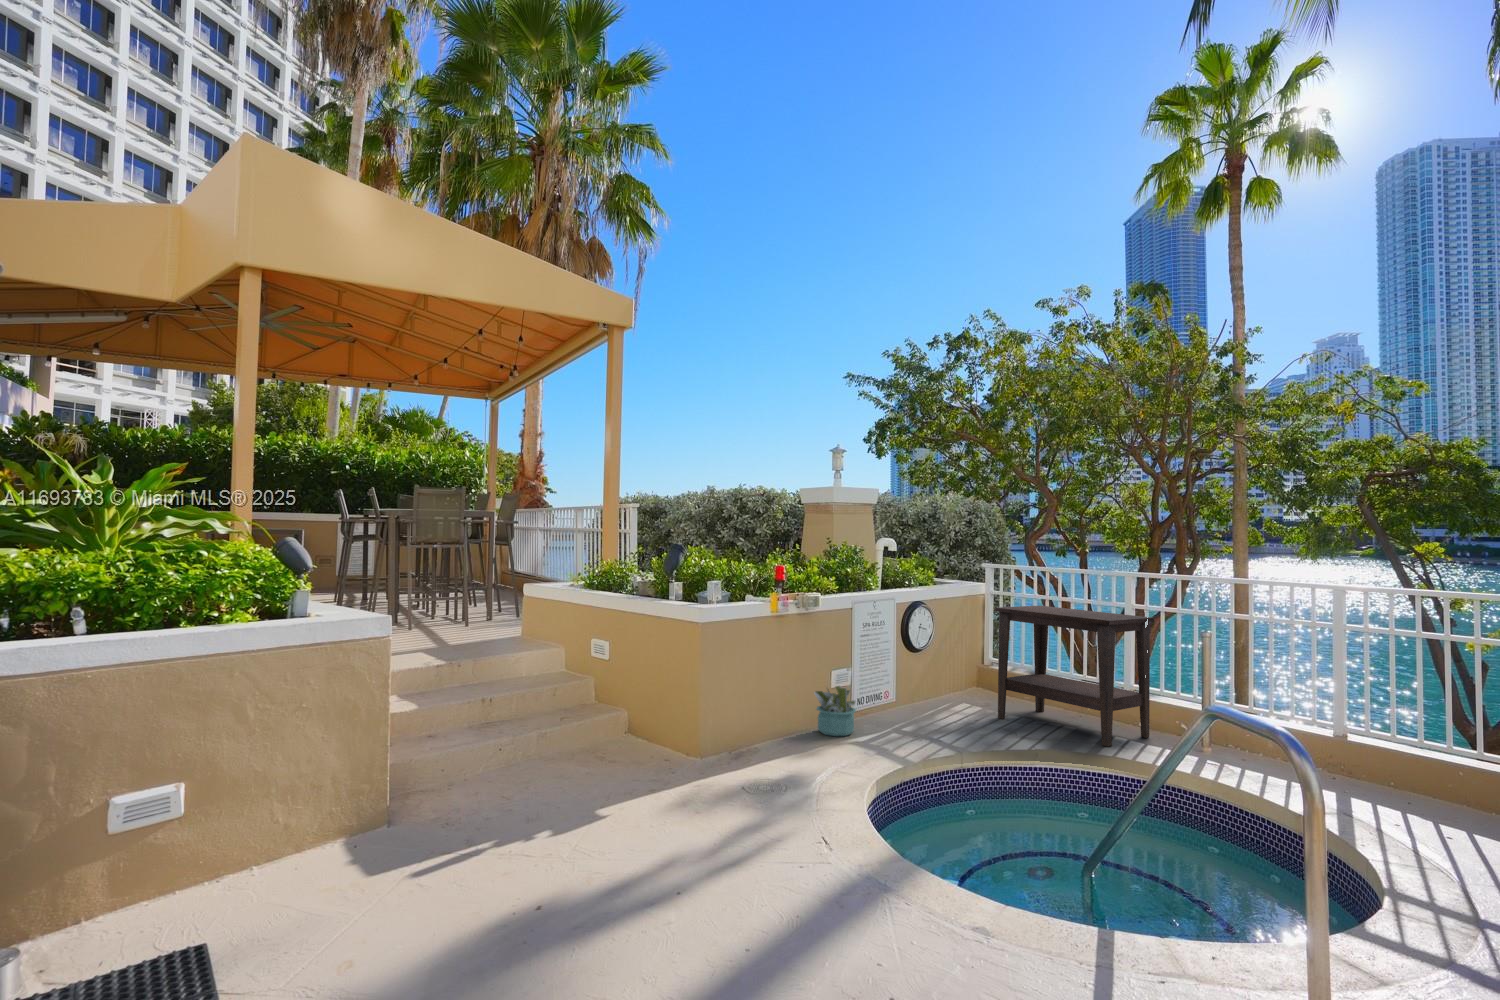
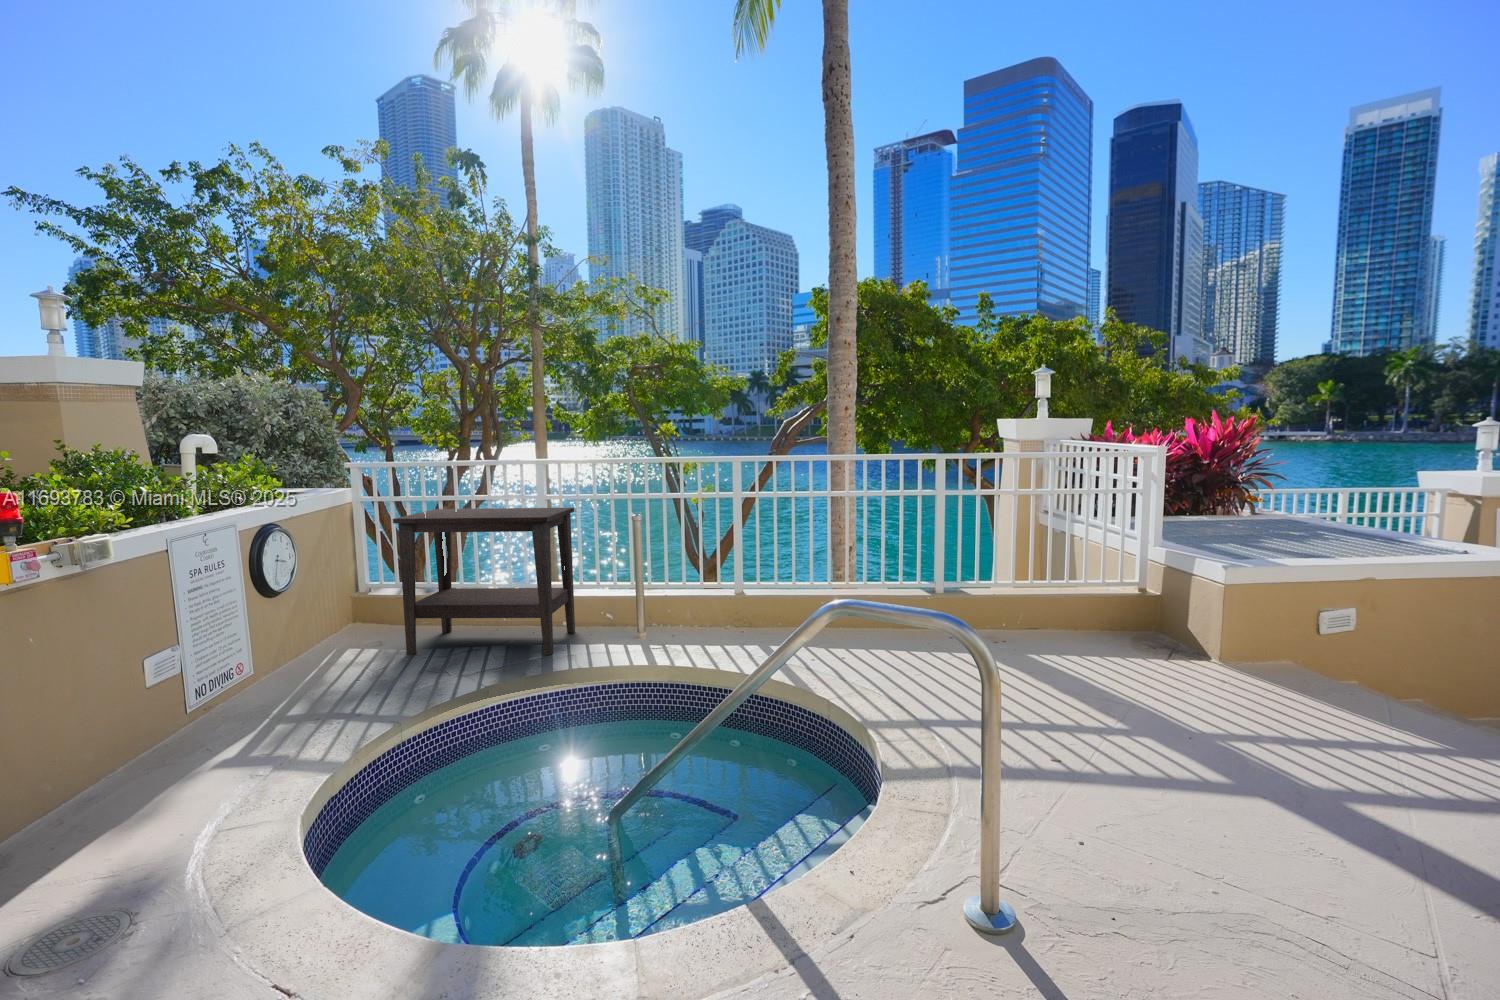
decorative plant: present [814,686,856,736] -> none [114,681,211,770]

